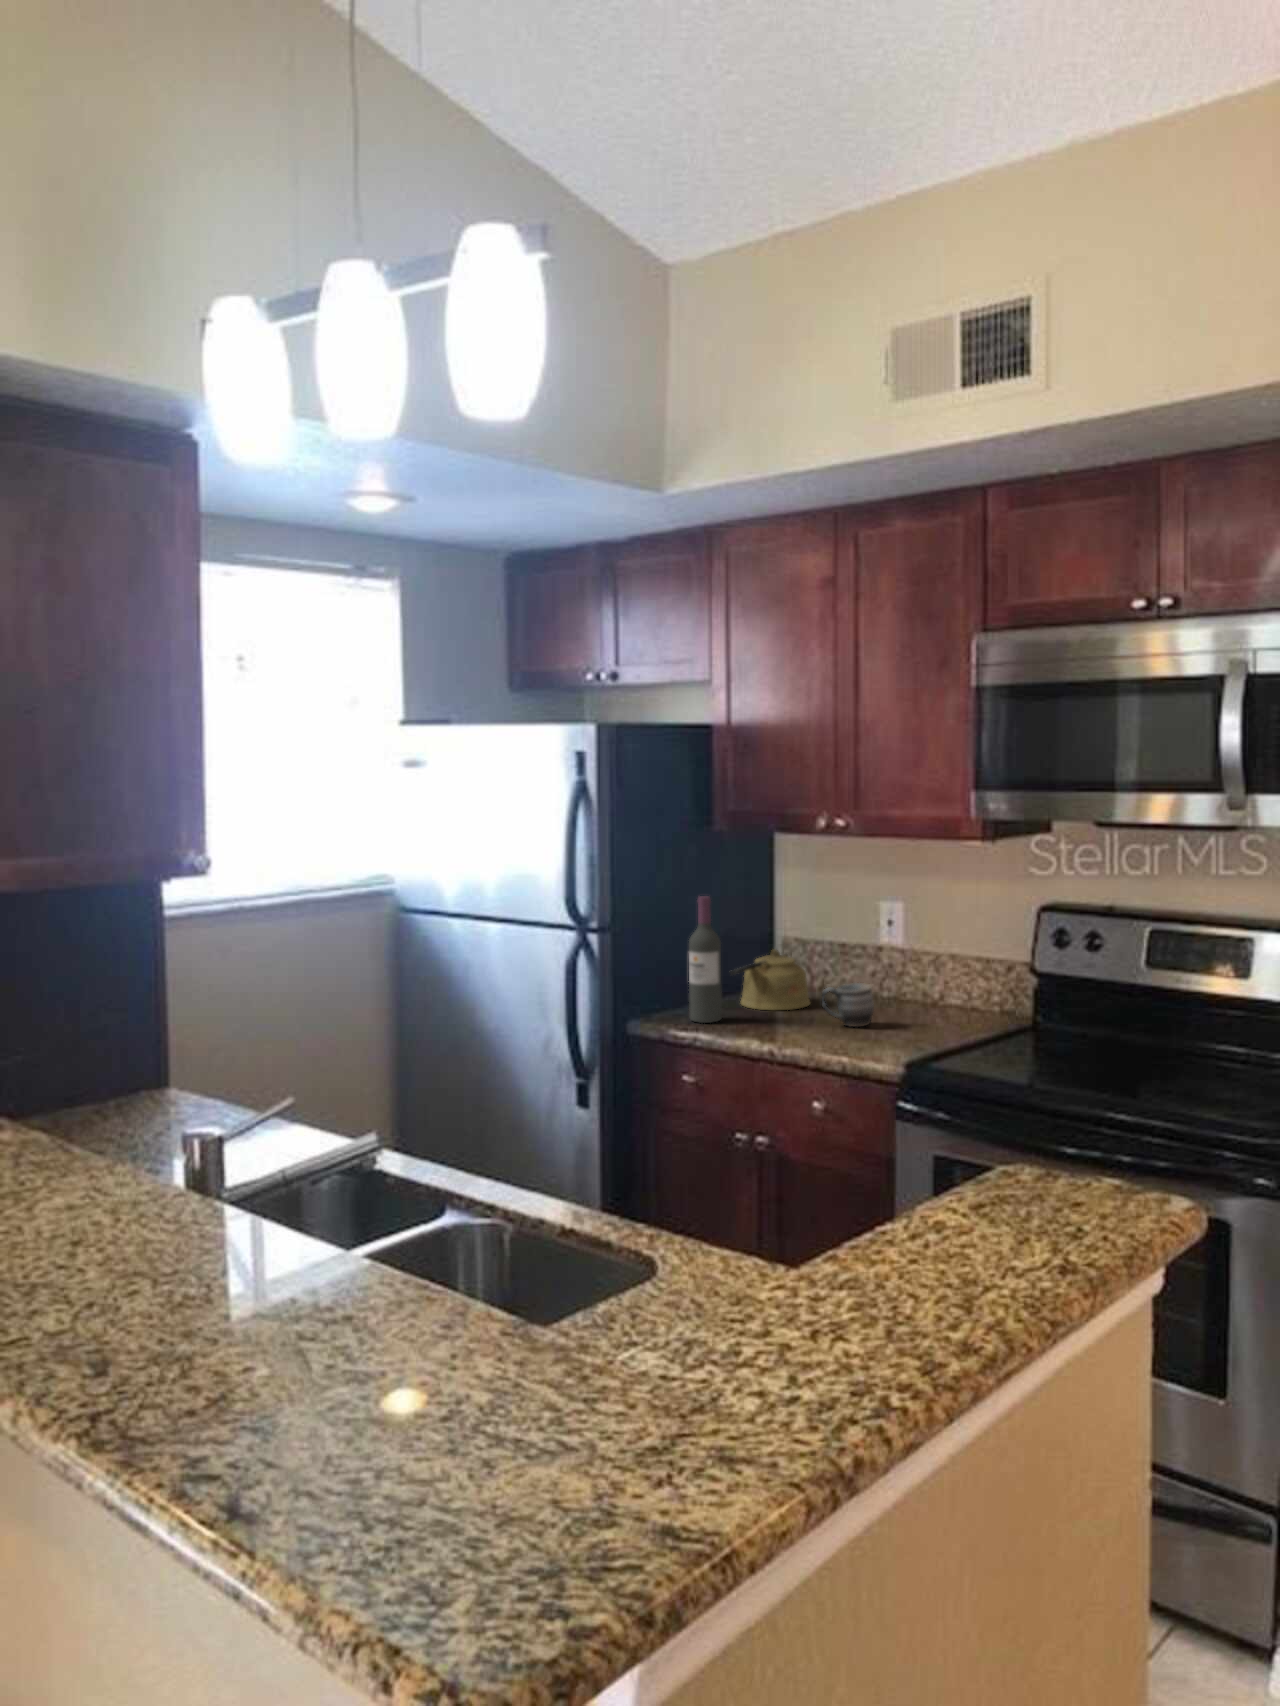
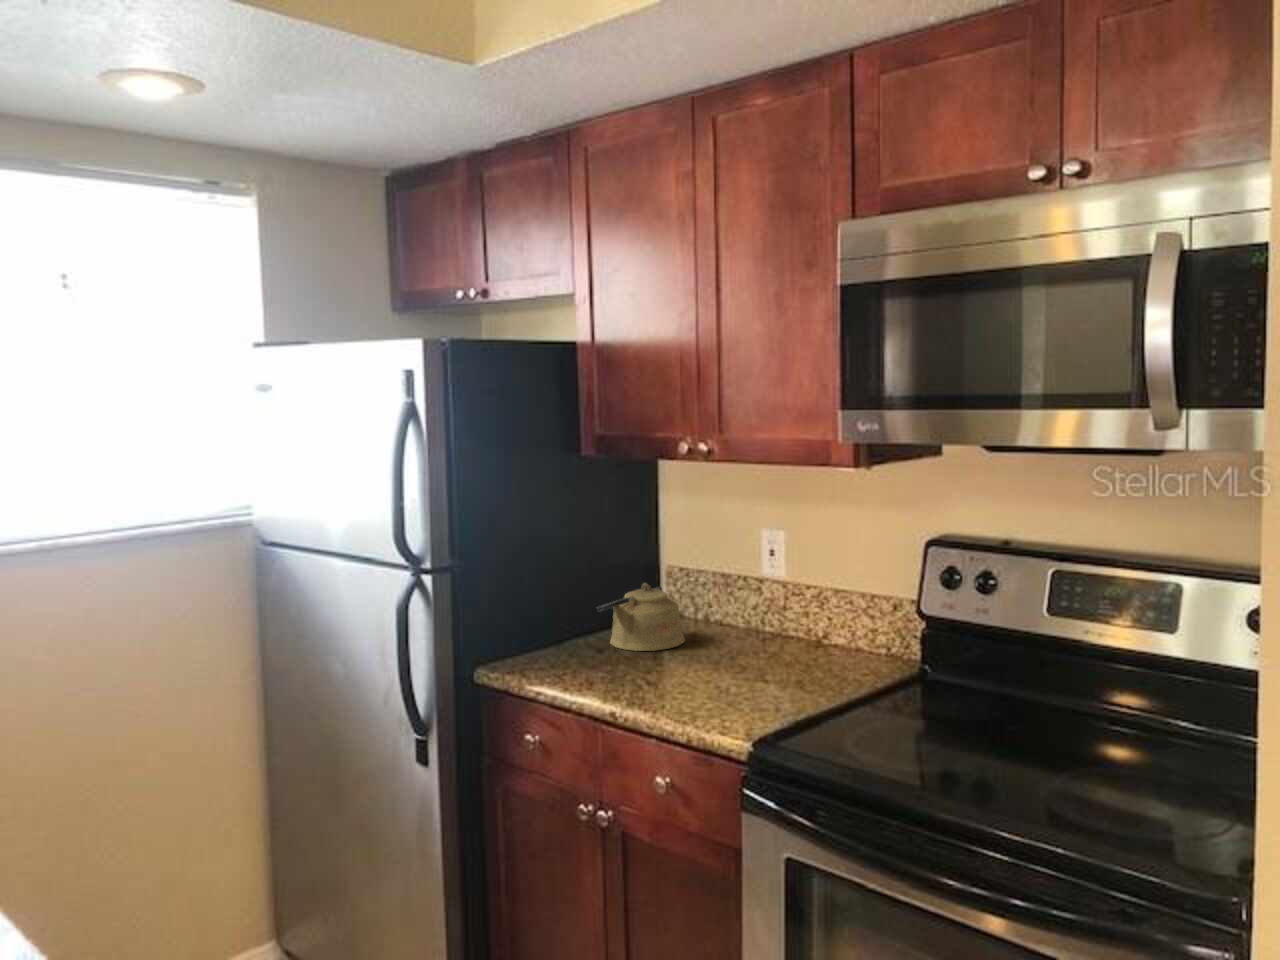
wine bottle: present [689,896,722,1023] -> none [538,530,577,670]
mug: present [822,983,874,1027] -> none [683,626,741,676]

